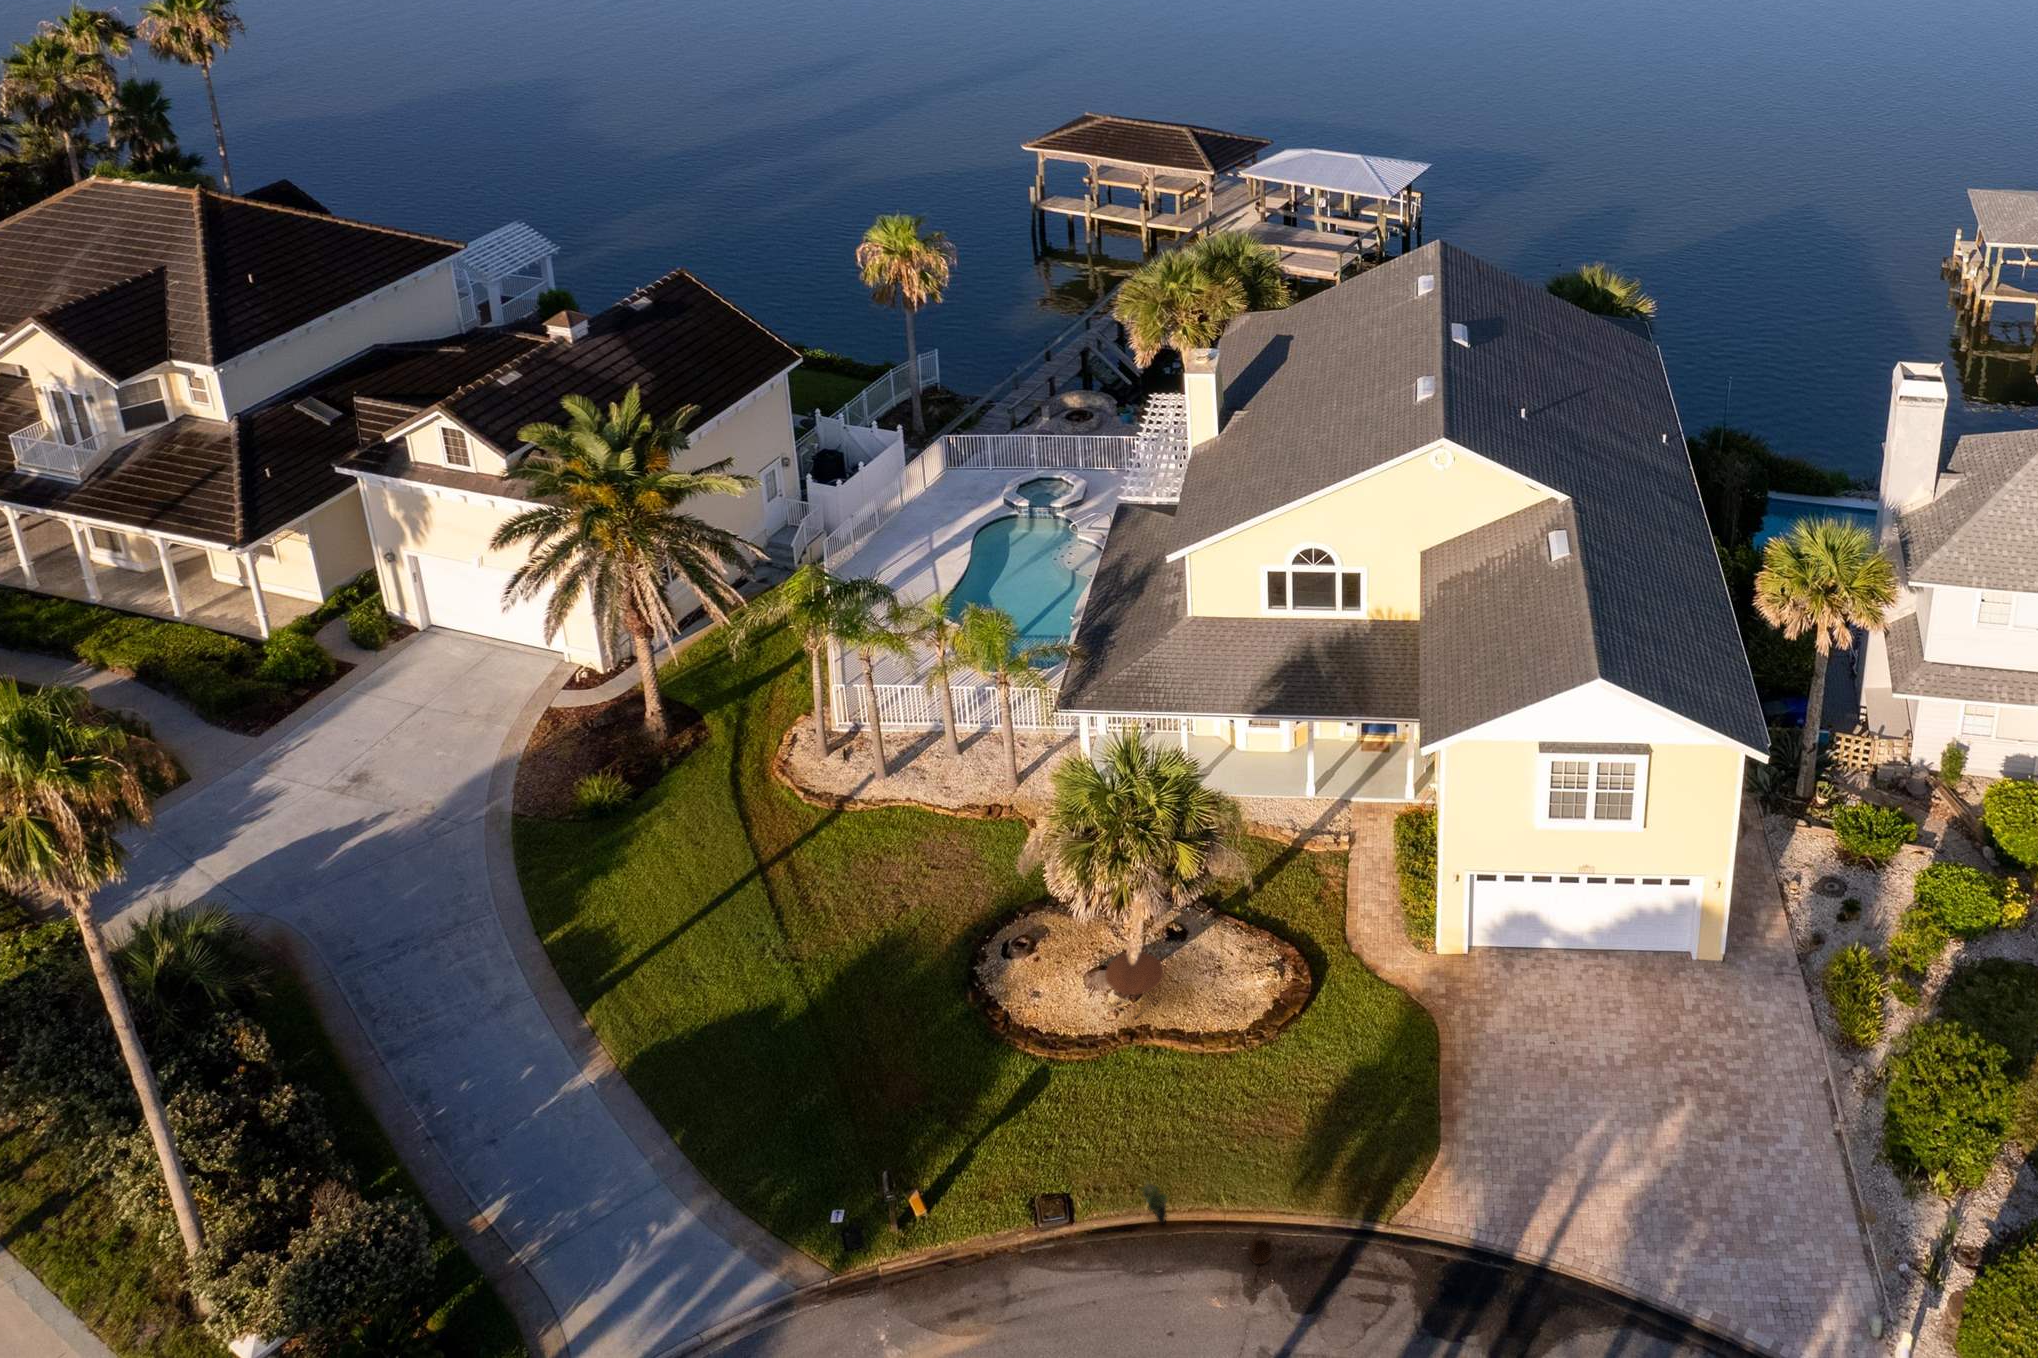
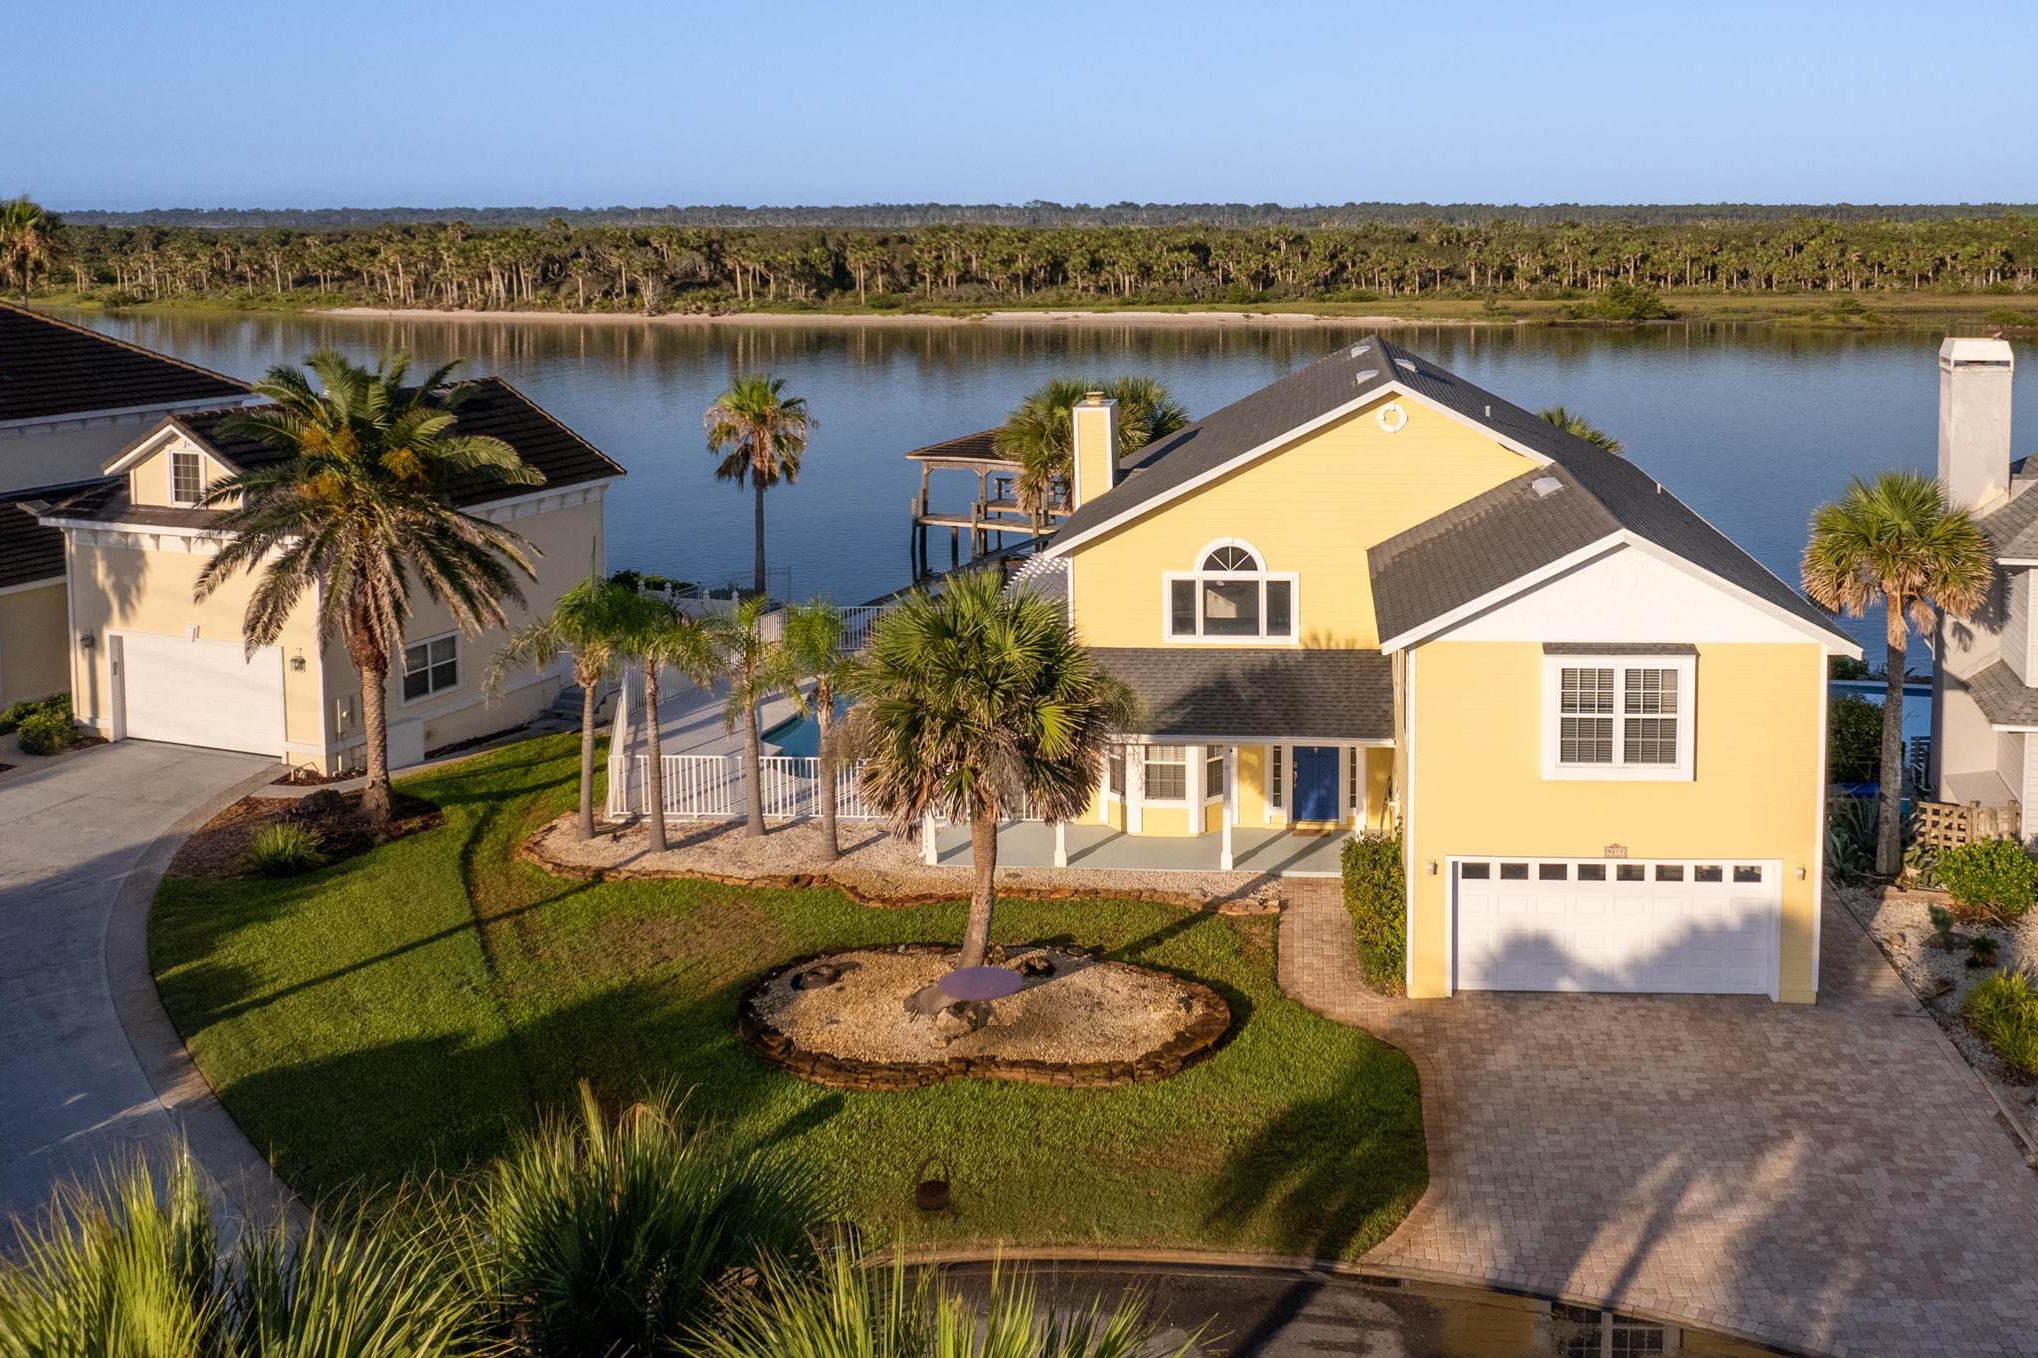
potted plant: present [1141,1181,1168,1224] -> present [1928,902,1956,953]
basket: present [1248,1230,1272,1264] -> present [915,1155,950,1209]

